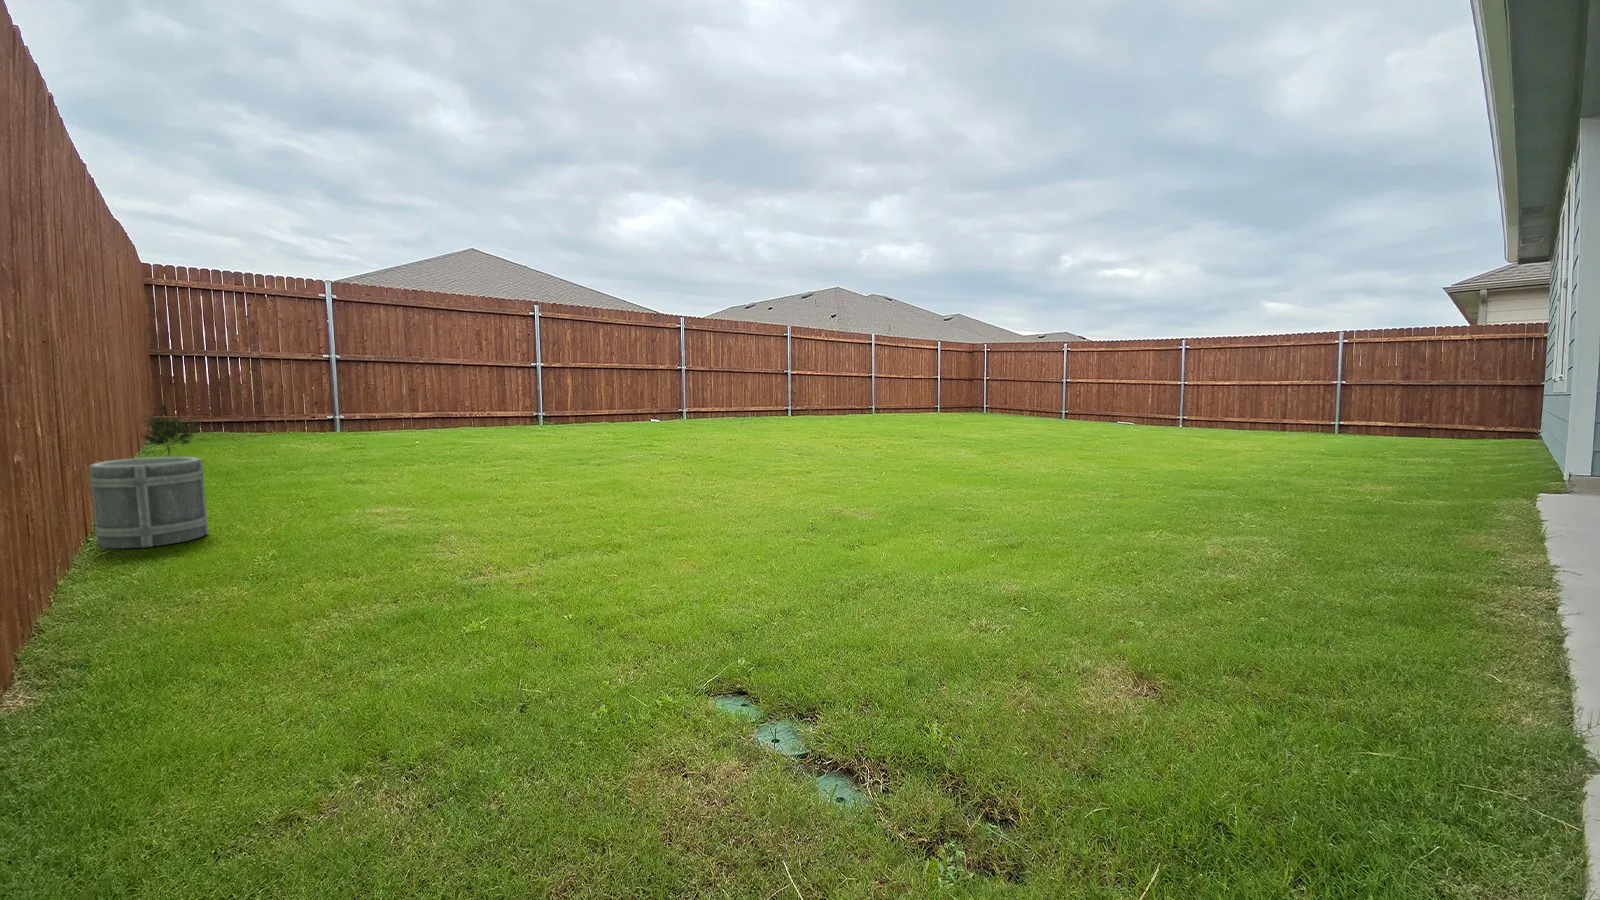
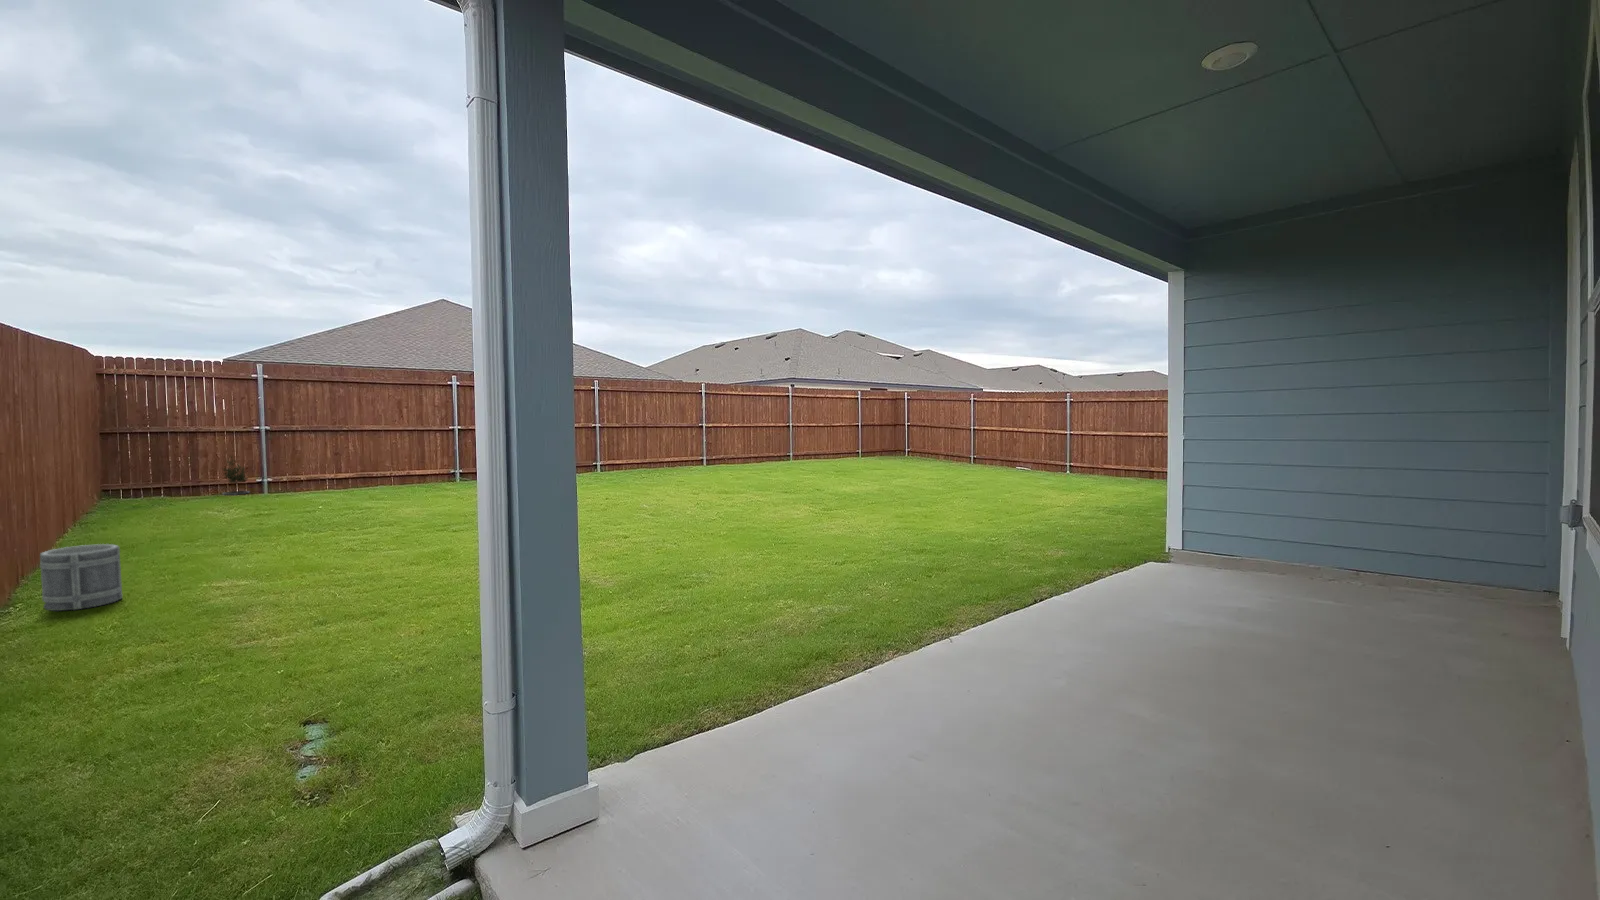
potted tree: present [141,398,195,457] -> present [223,457,249,495]

